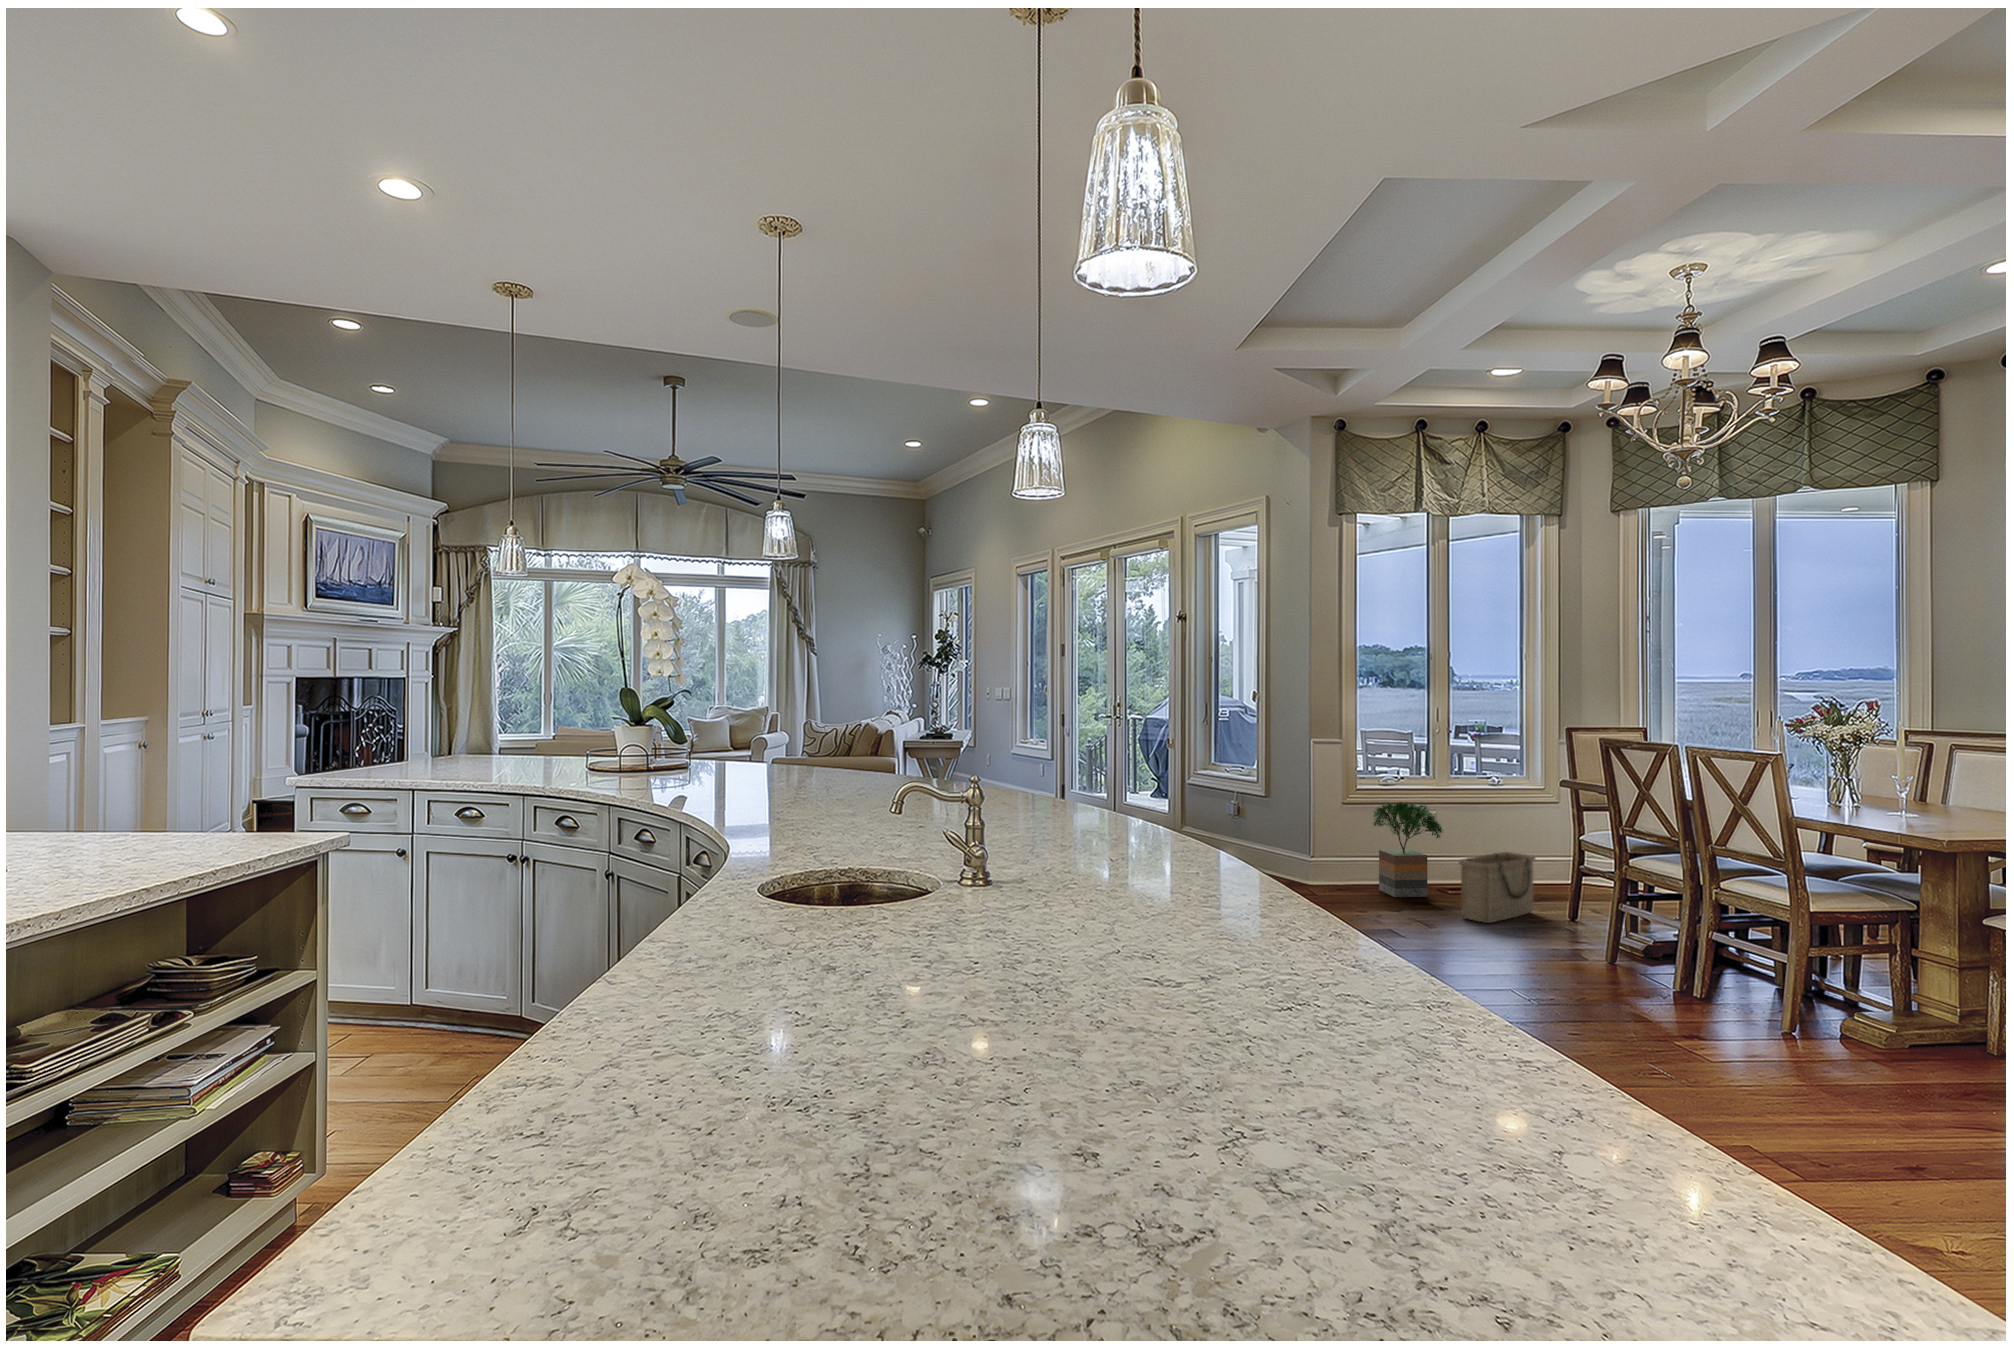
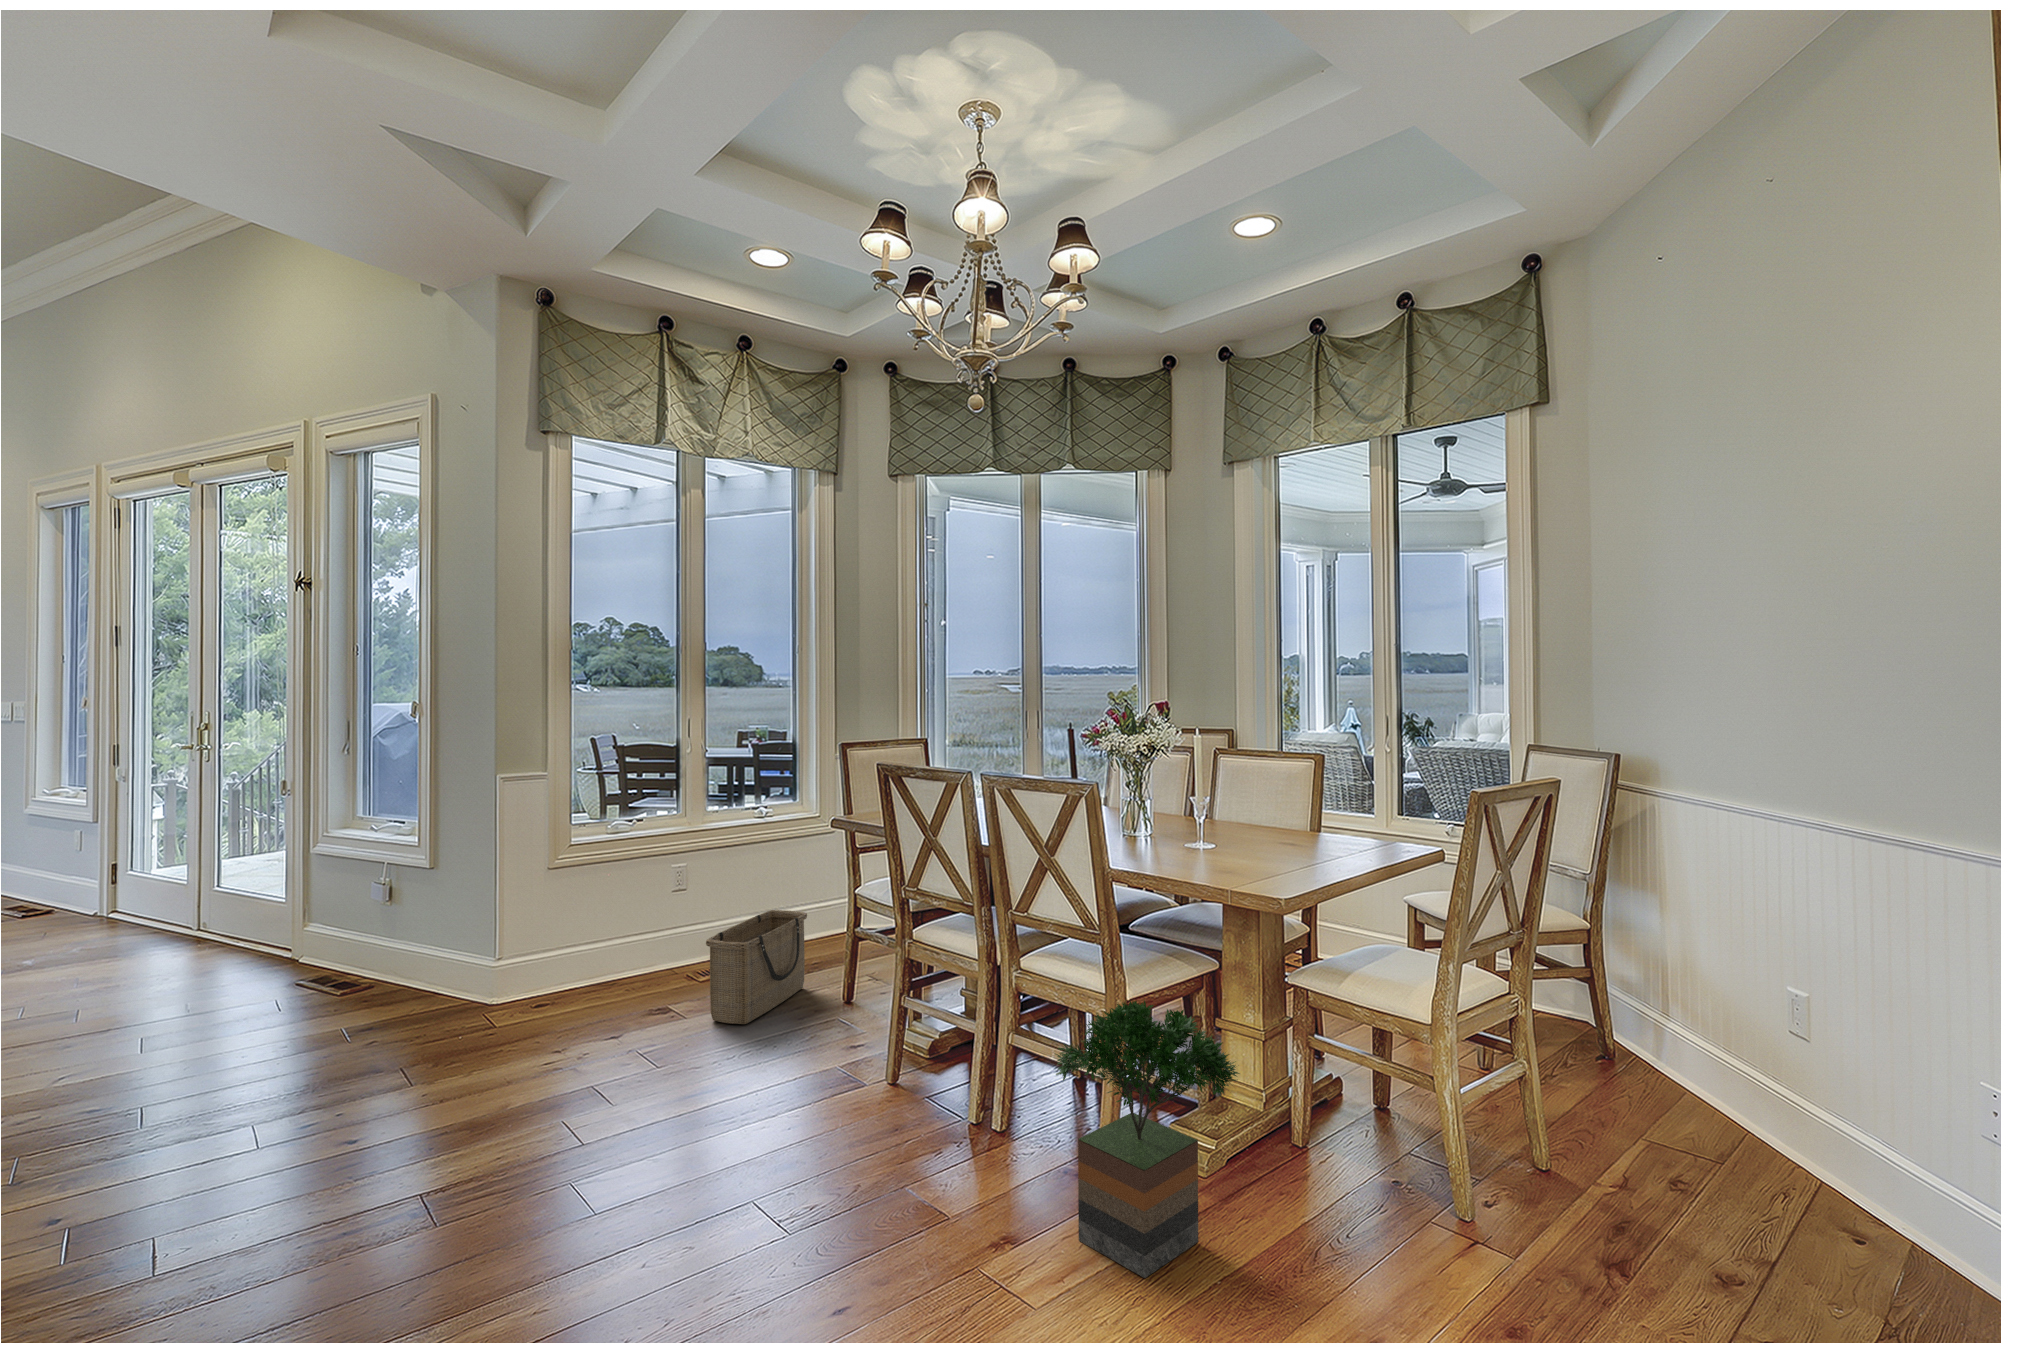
potted tree: present [1372,802,1442,897] -> present [1056,1000,1240,1278]

